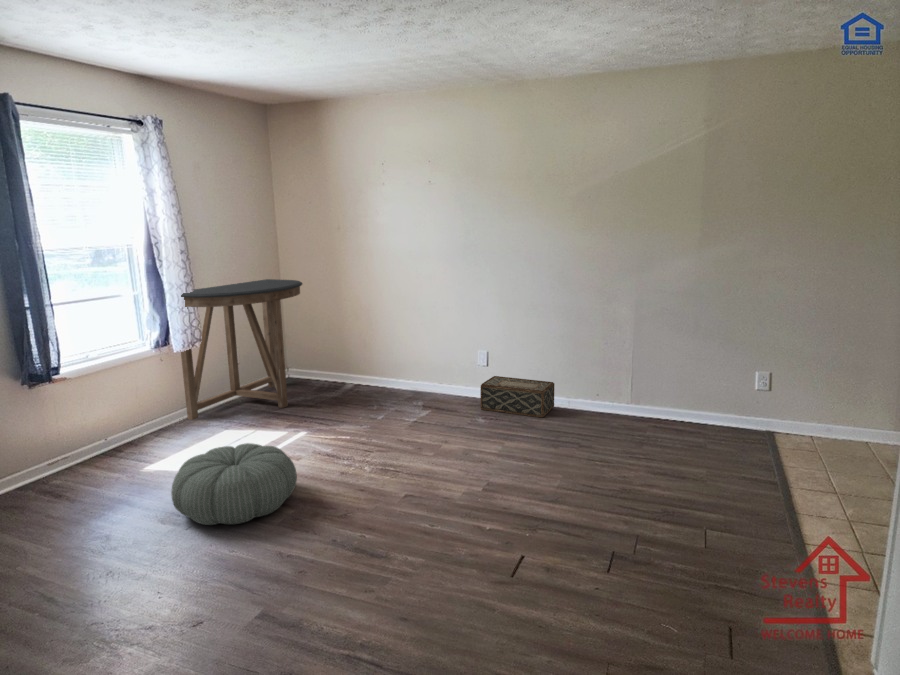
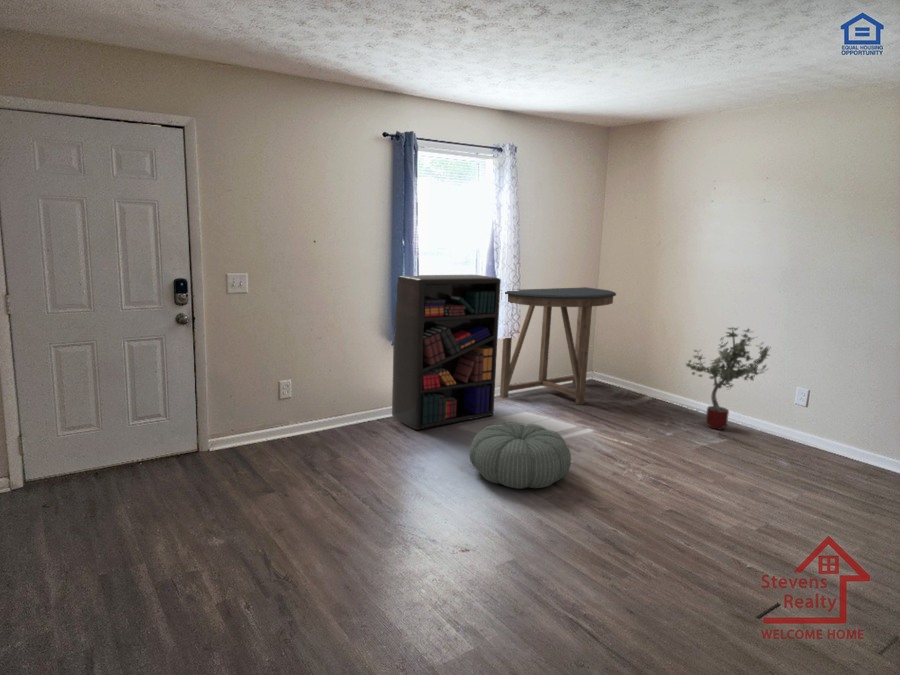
bookshelf: none [12,278,186,487] -> present [392,275,501,430]
potted tree: none [382,302,457,404] -> present [686,328,771,429]
woven basket: present [480,376,554,417] -> none [785,418,889,476]

